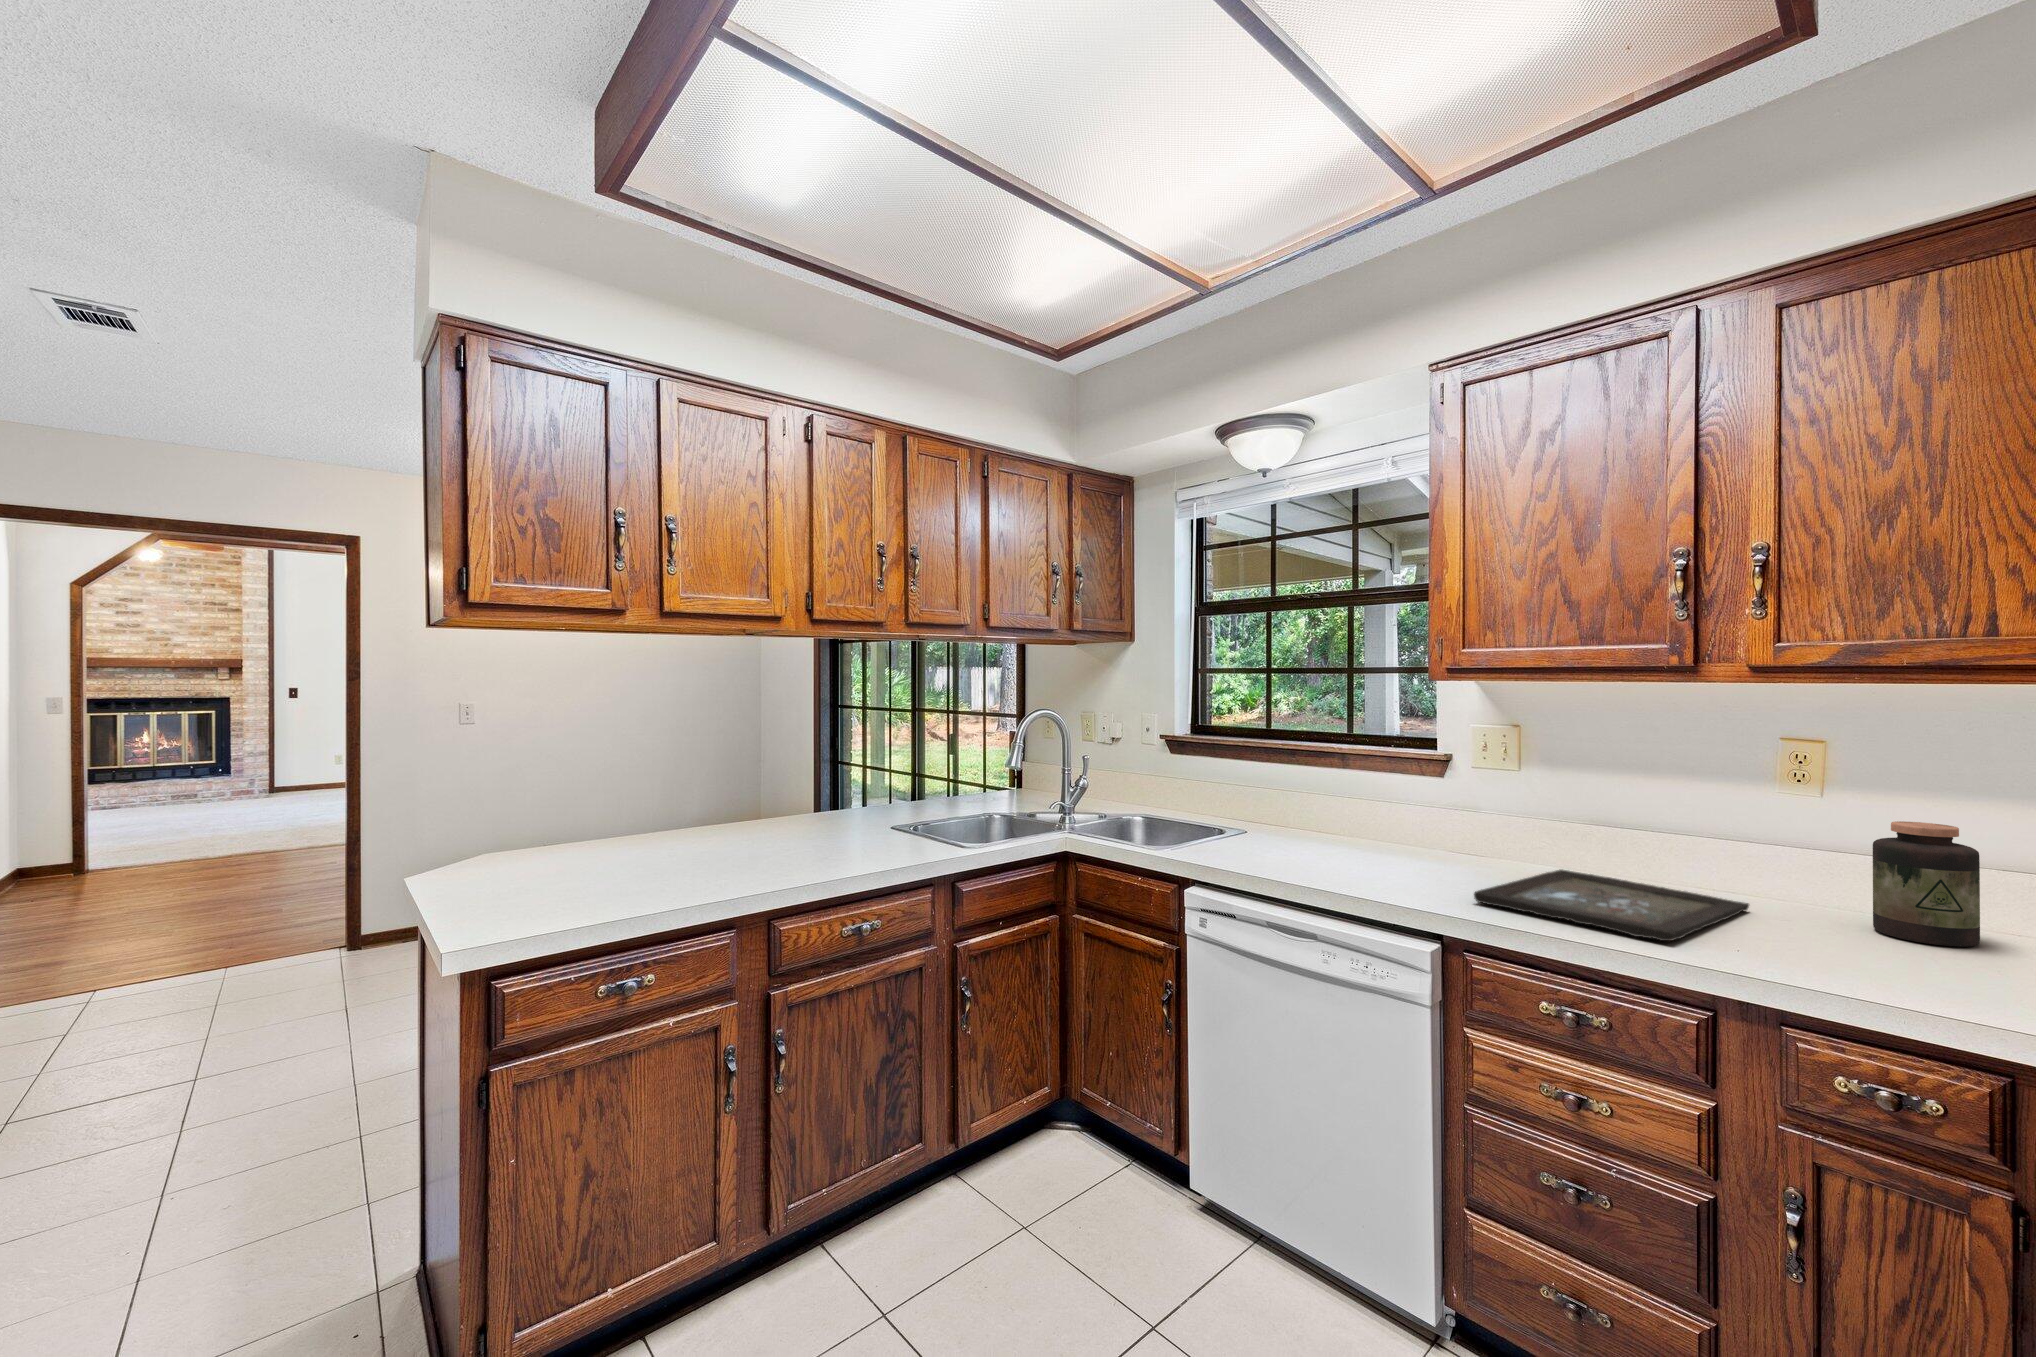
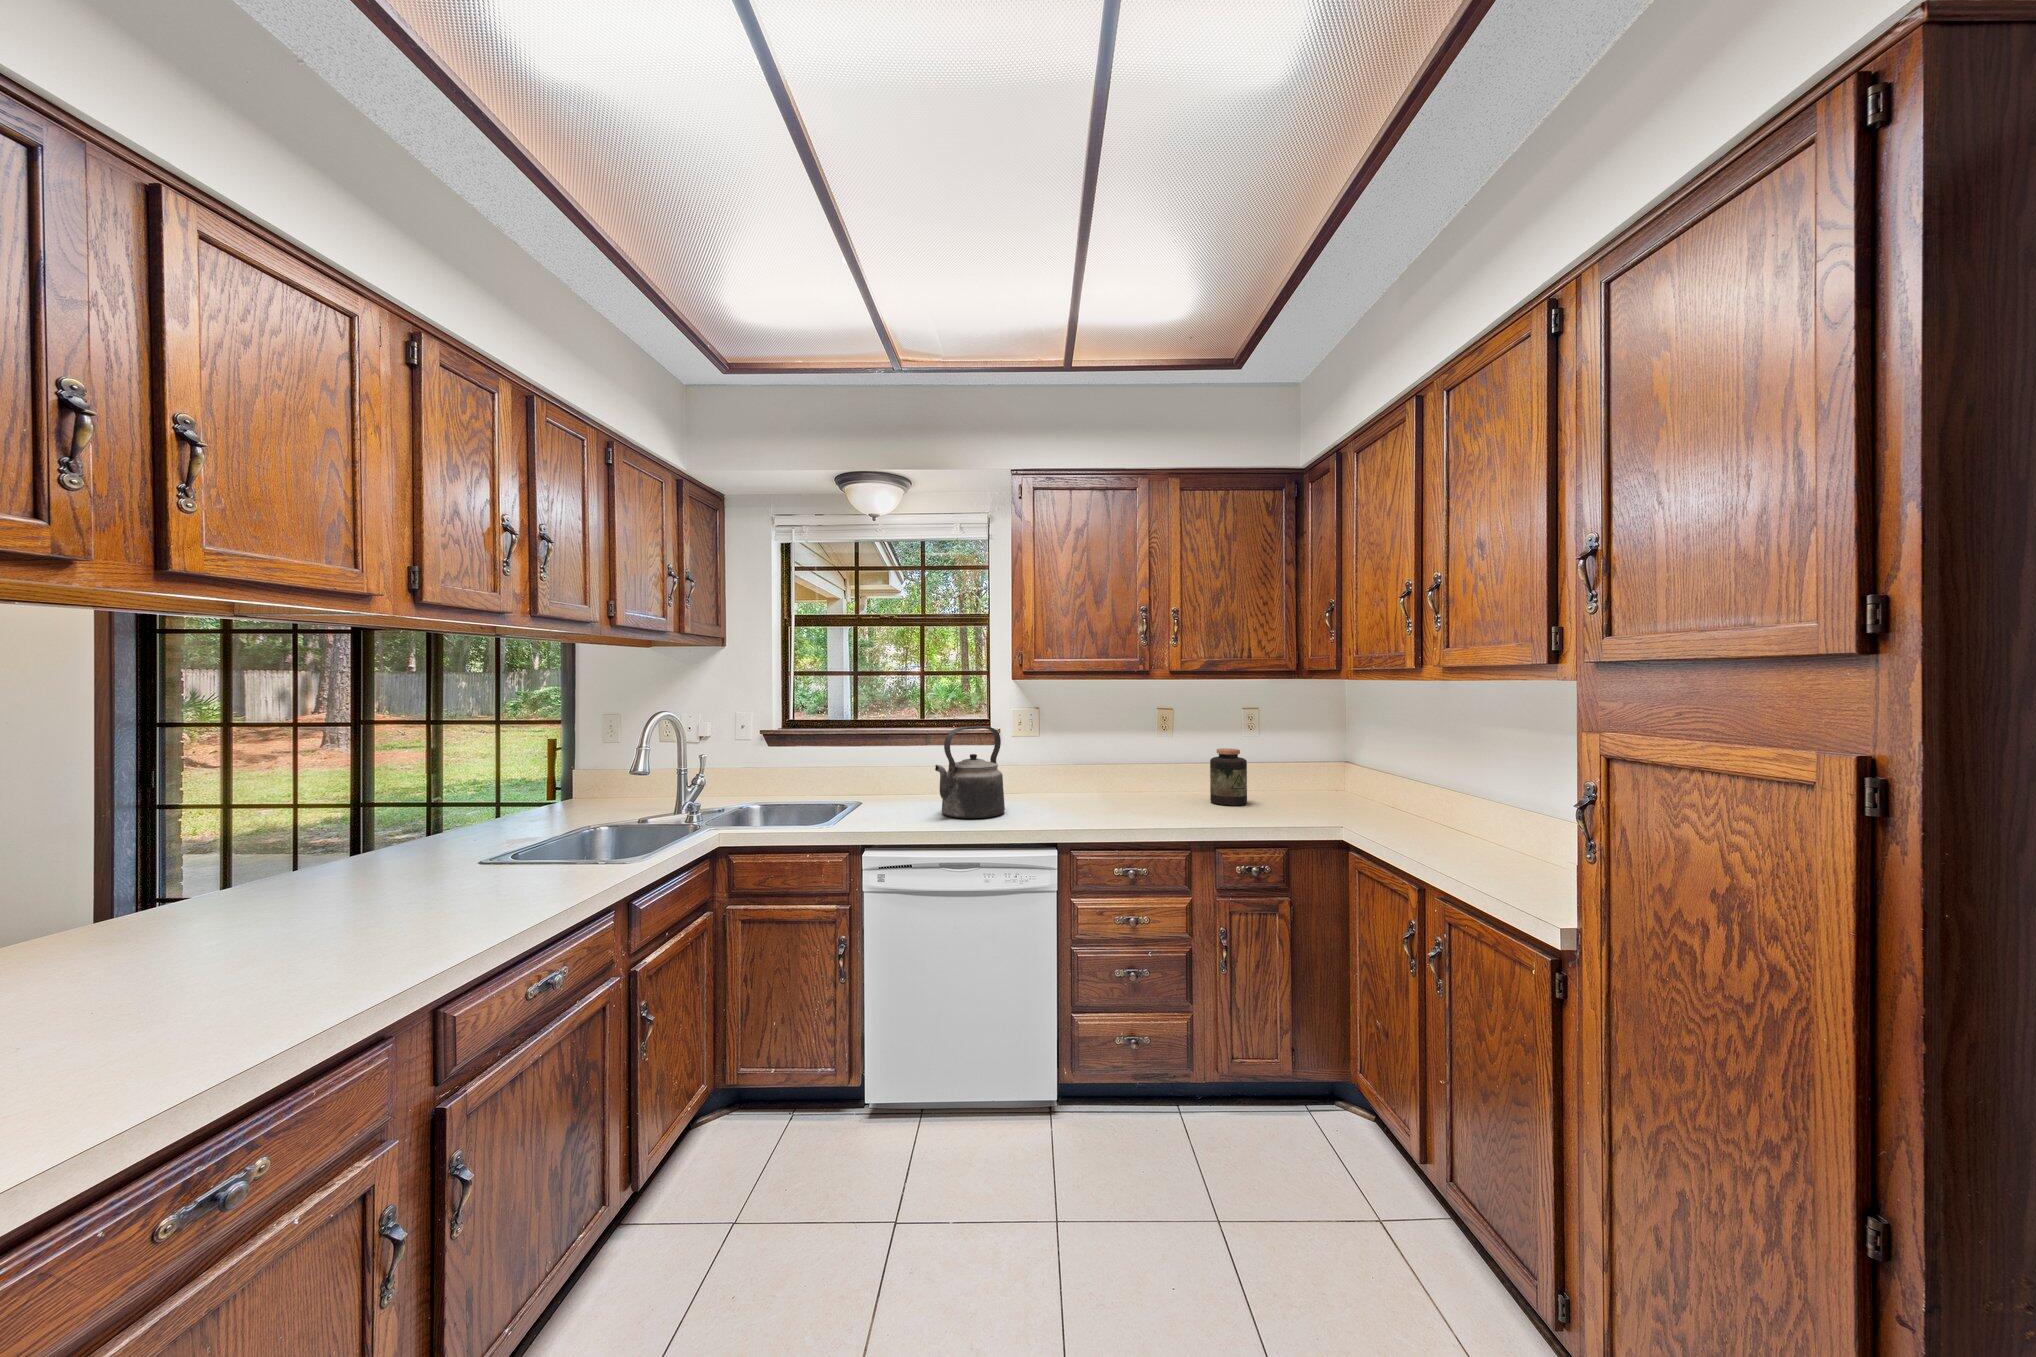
kettle: none [1294,745,1414,876] -> present [935,726,1005,819]
tray: present [1474,869,1749,941] -> none [1065,796,1174,824]

